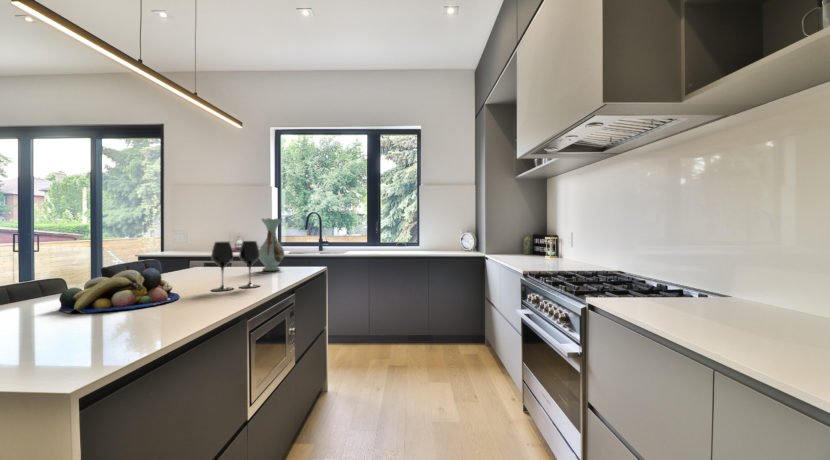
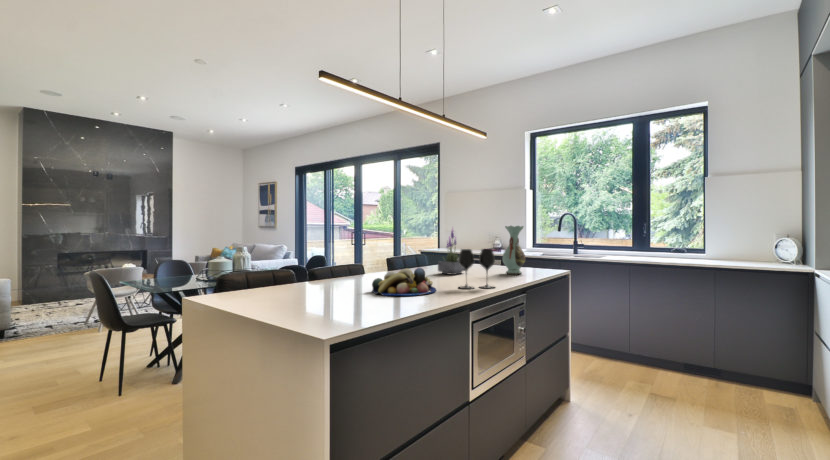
potted plant: none [172,218,212,277] -> present [438,230,465,275]

